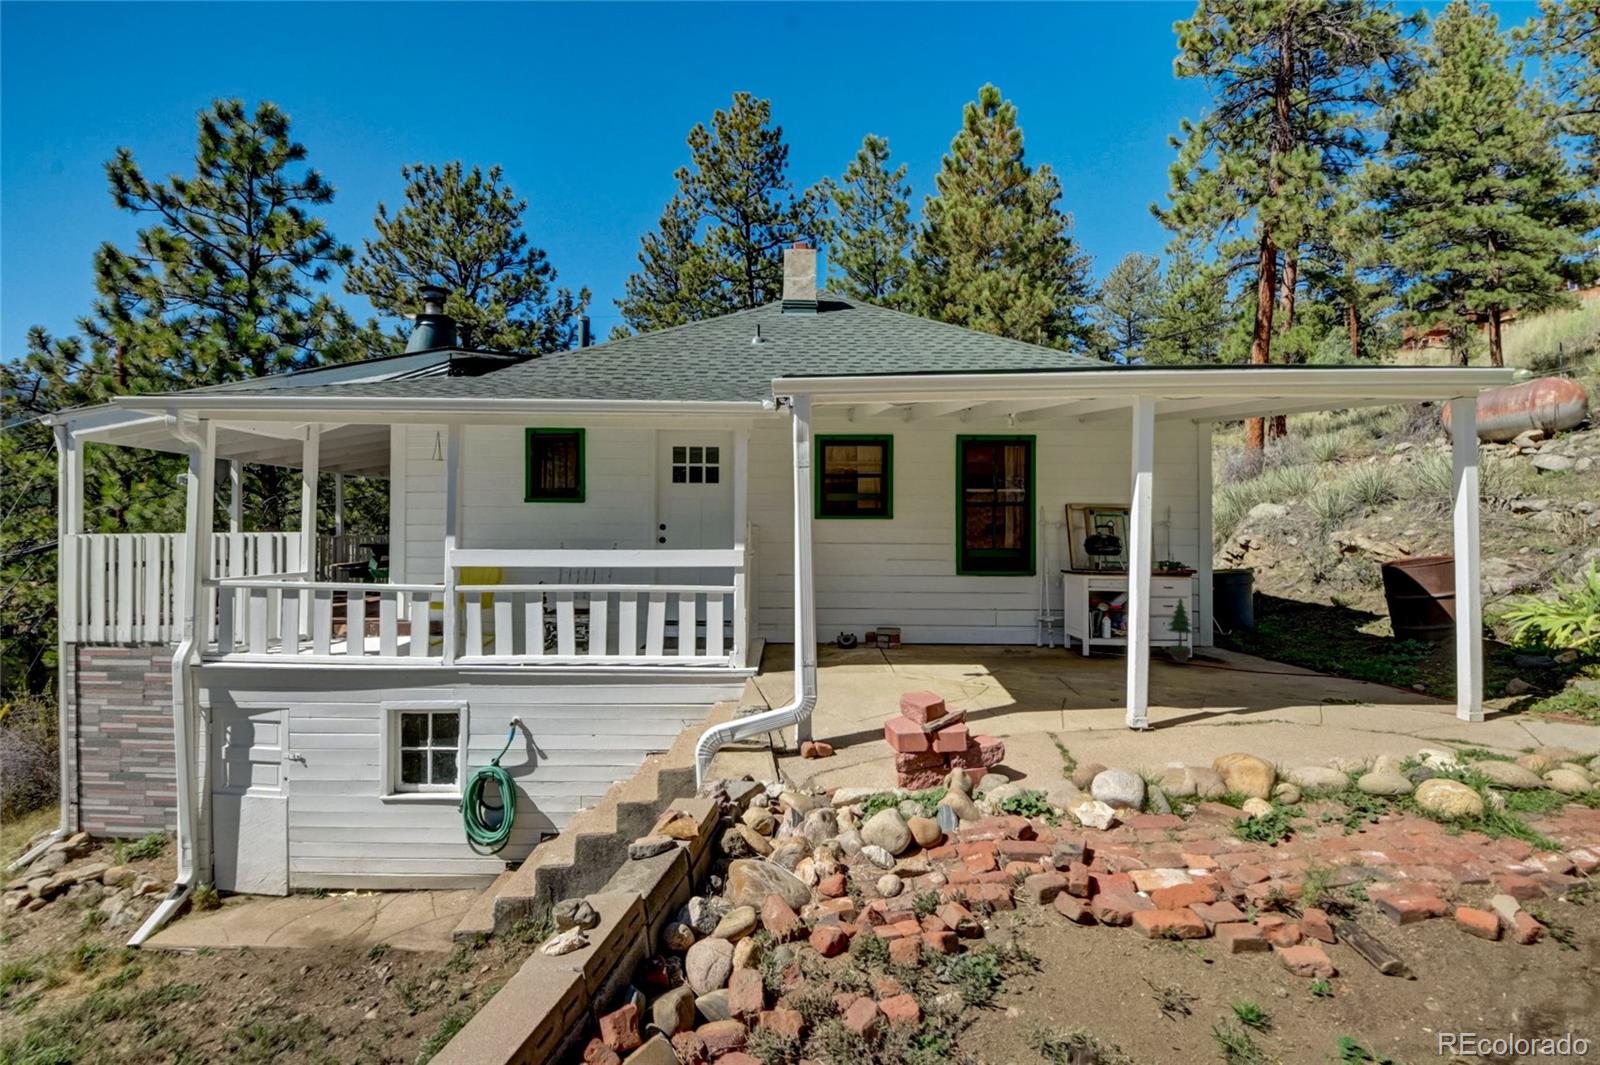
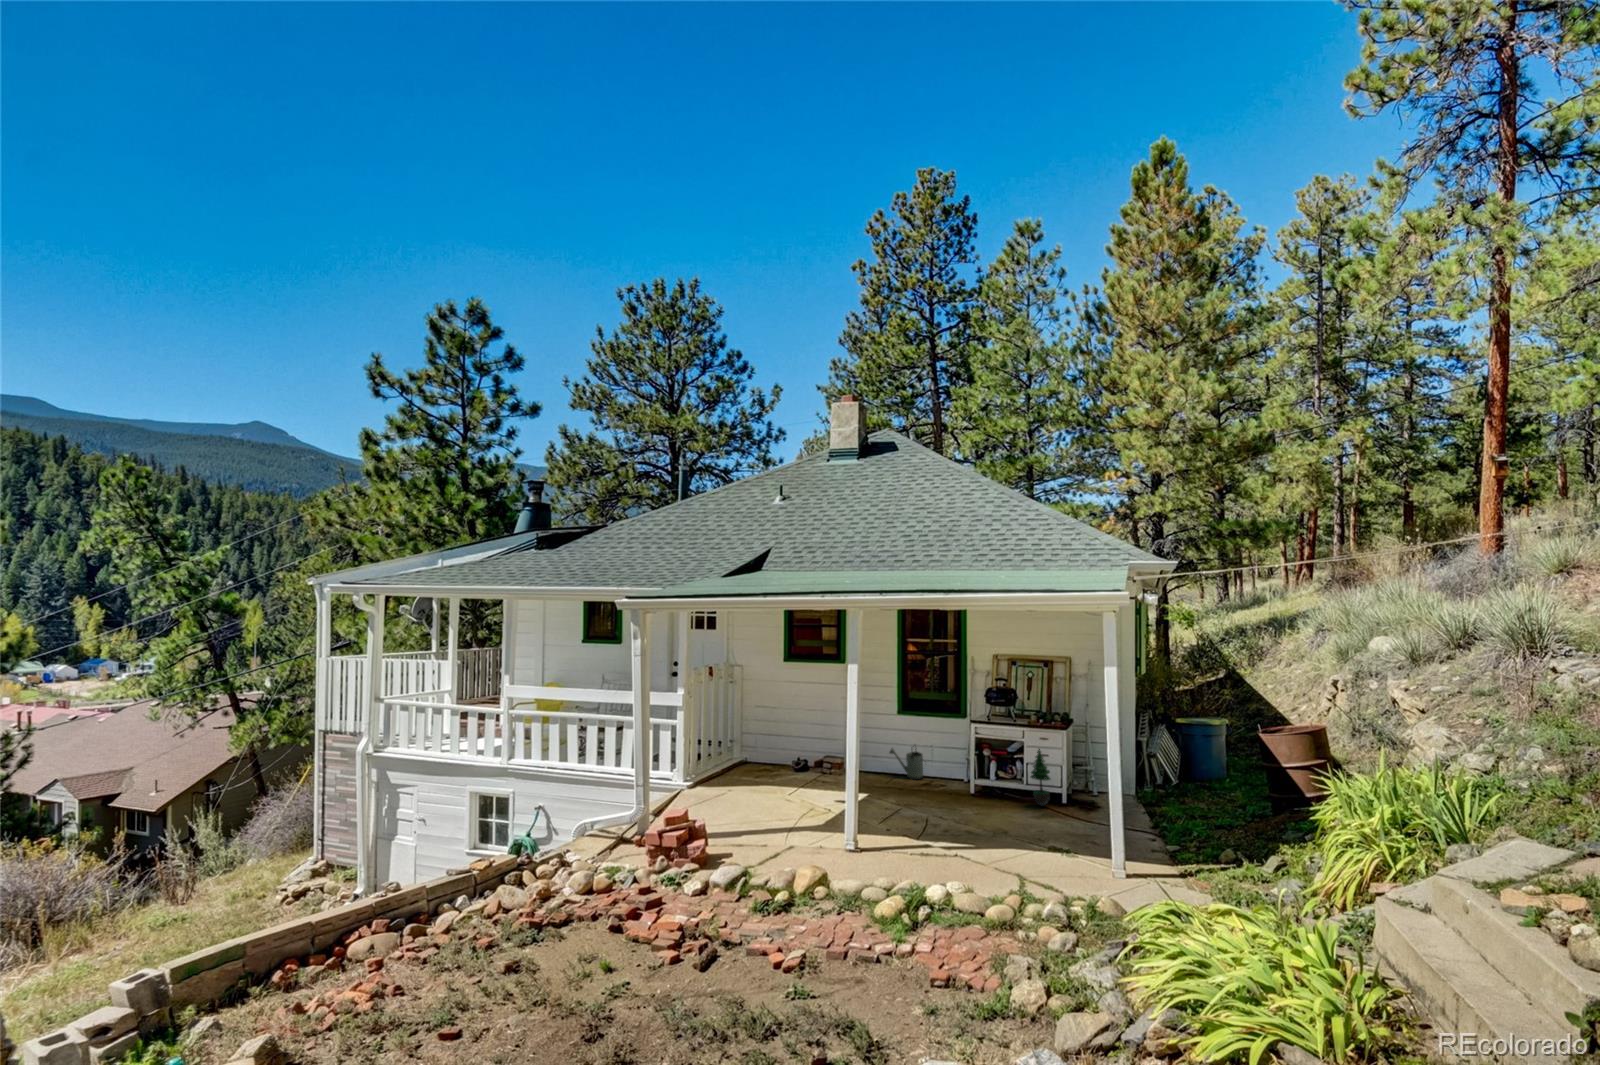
watering can: none [961,607,1007,648] -> present [890,748,923,780]

